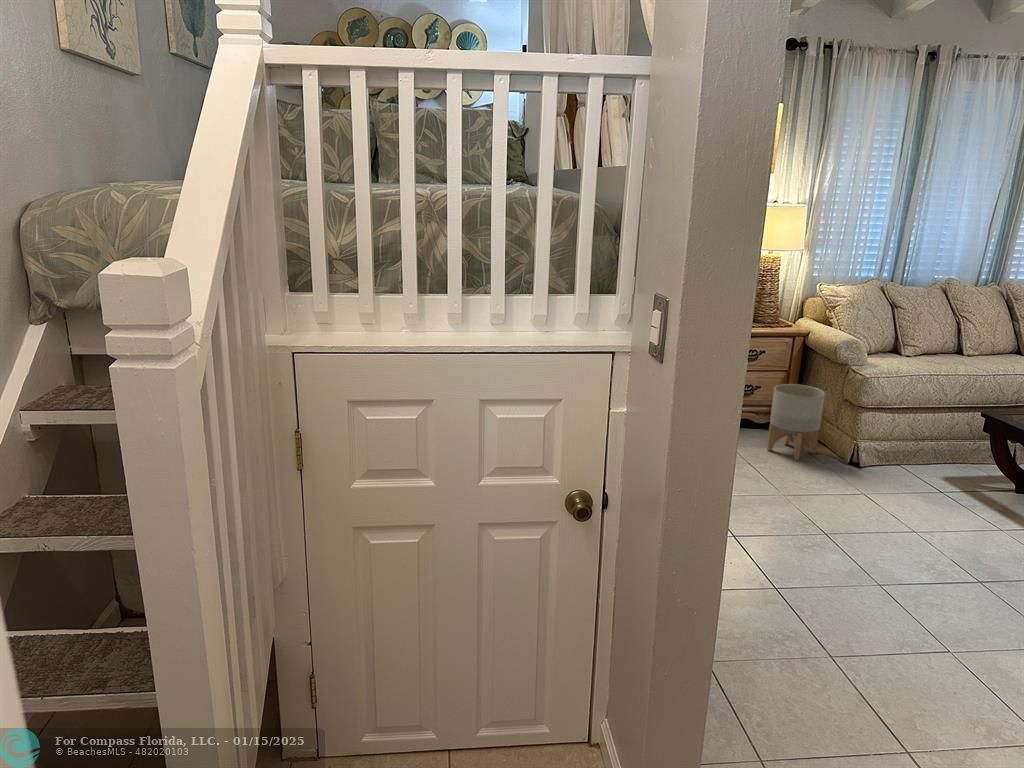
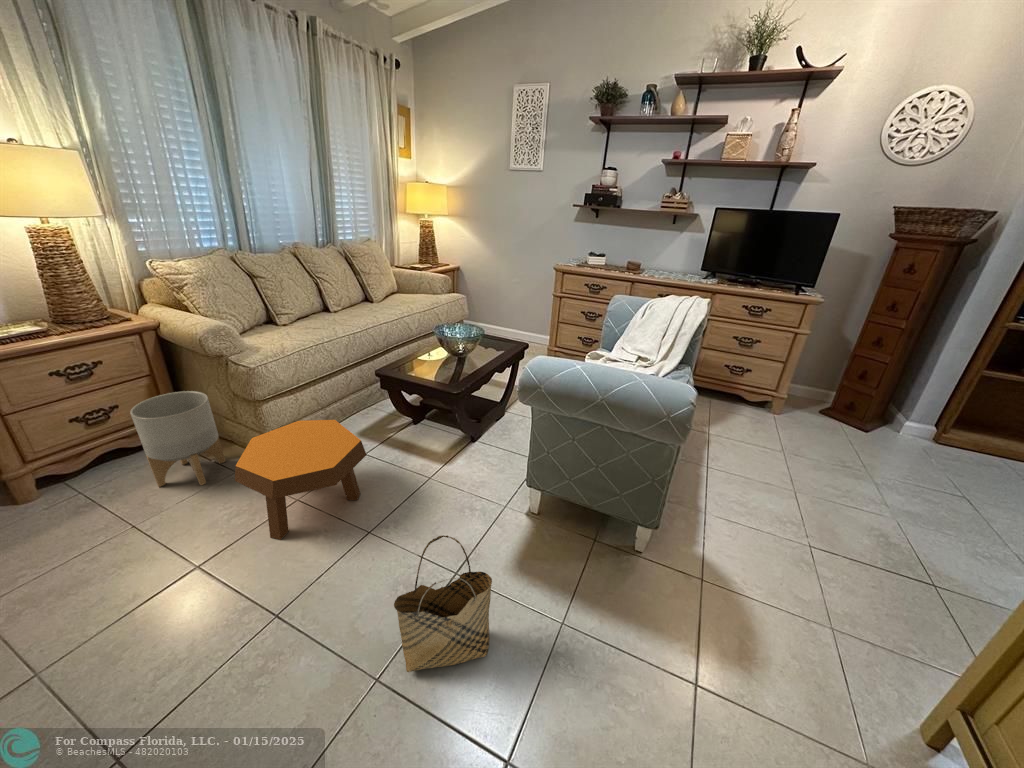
footstool: none [827,429,939,514] -> present [235,420,367,540]
woven basket: none [903,504,1000,618] -> present [394,535,492,672]

